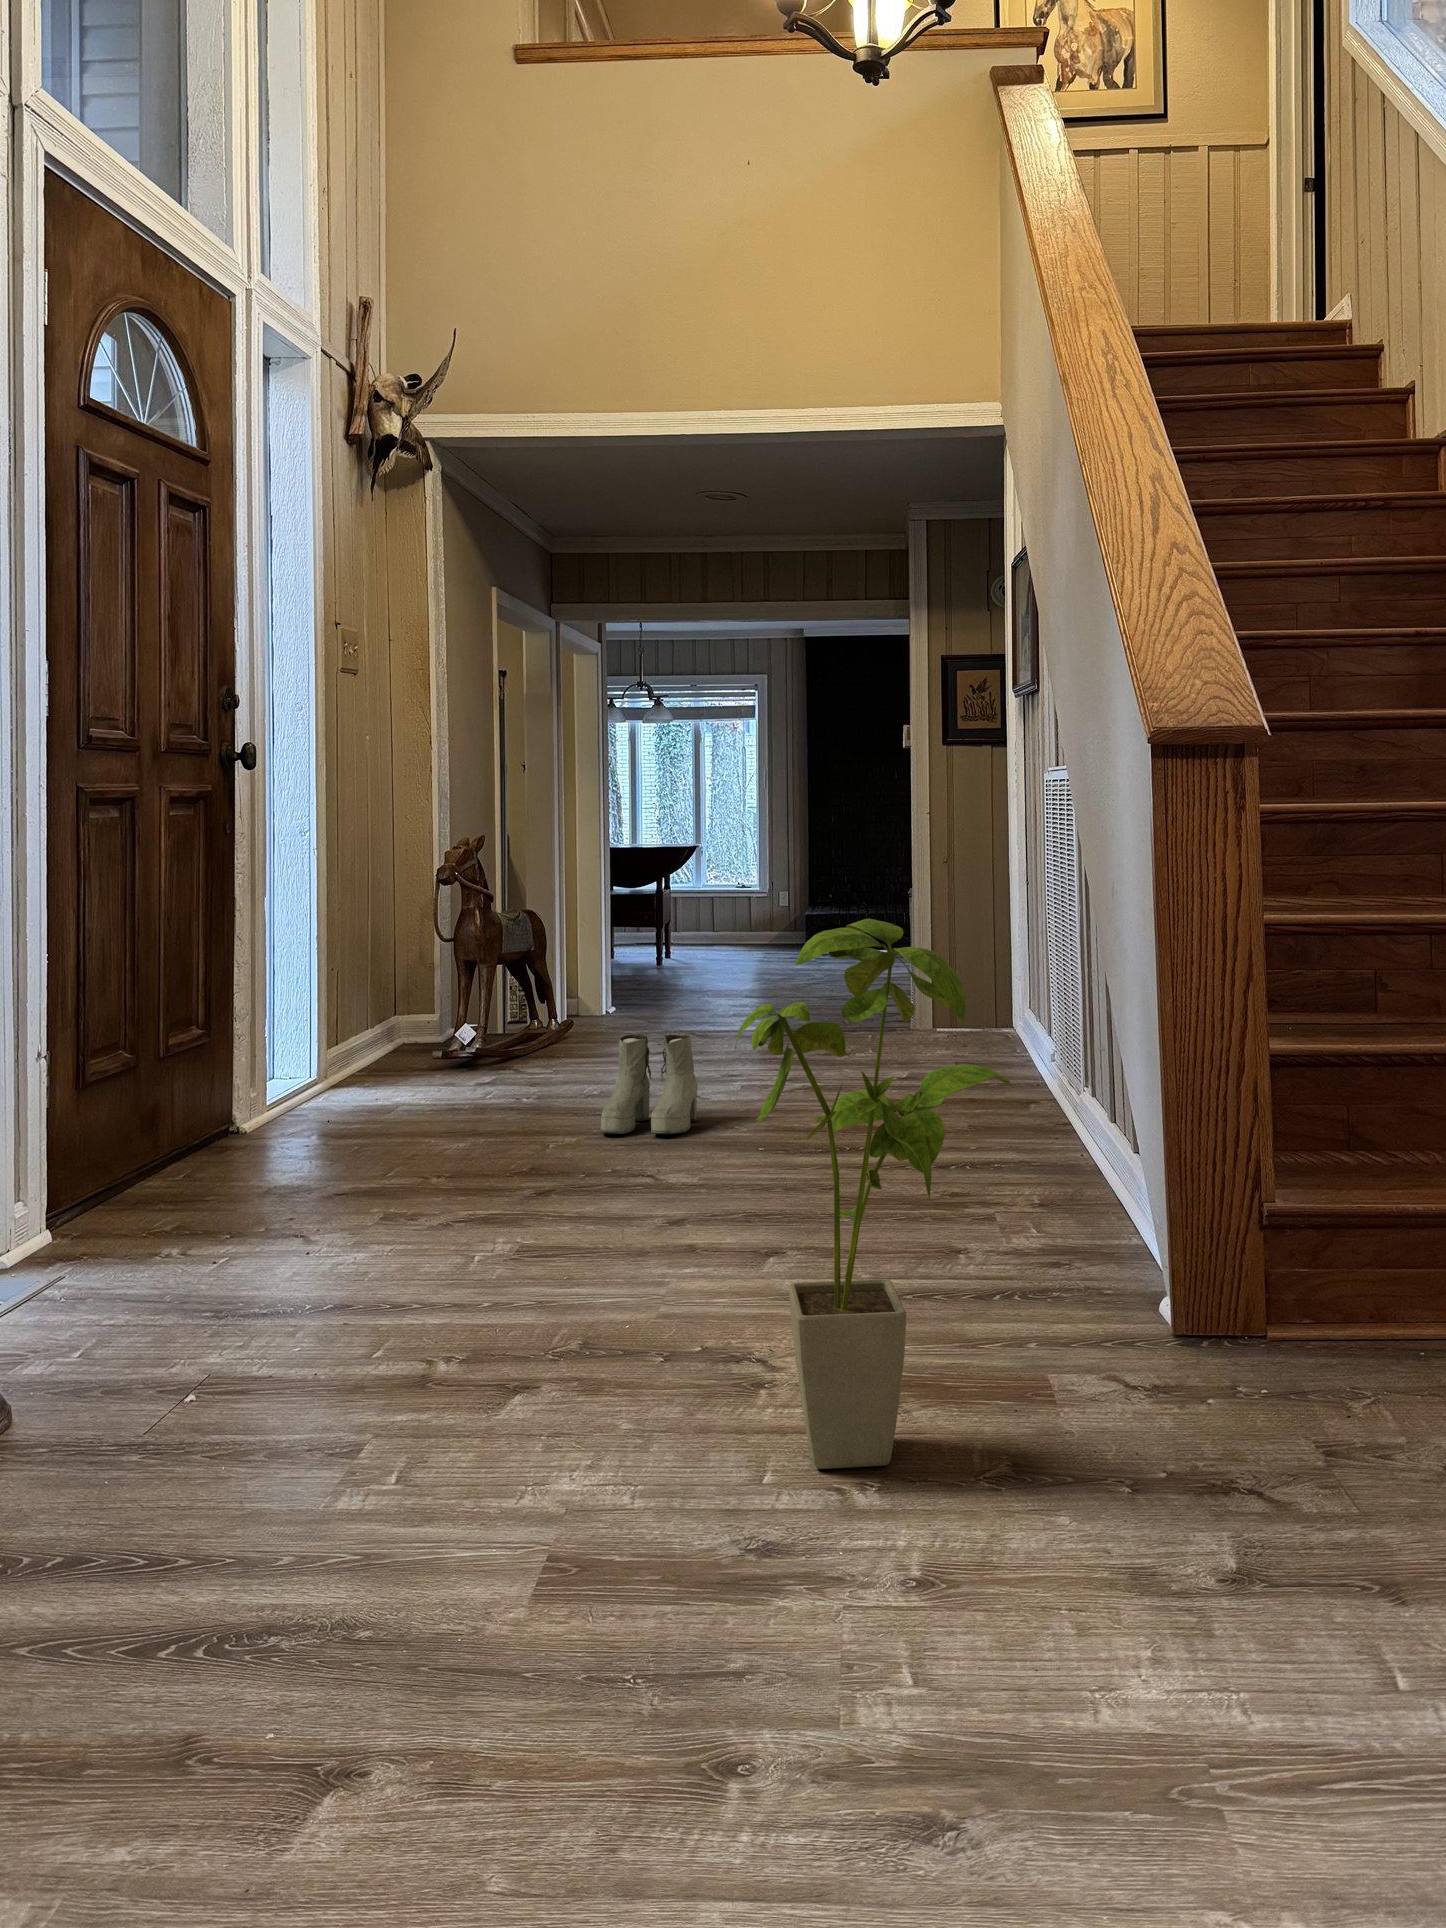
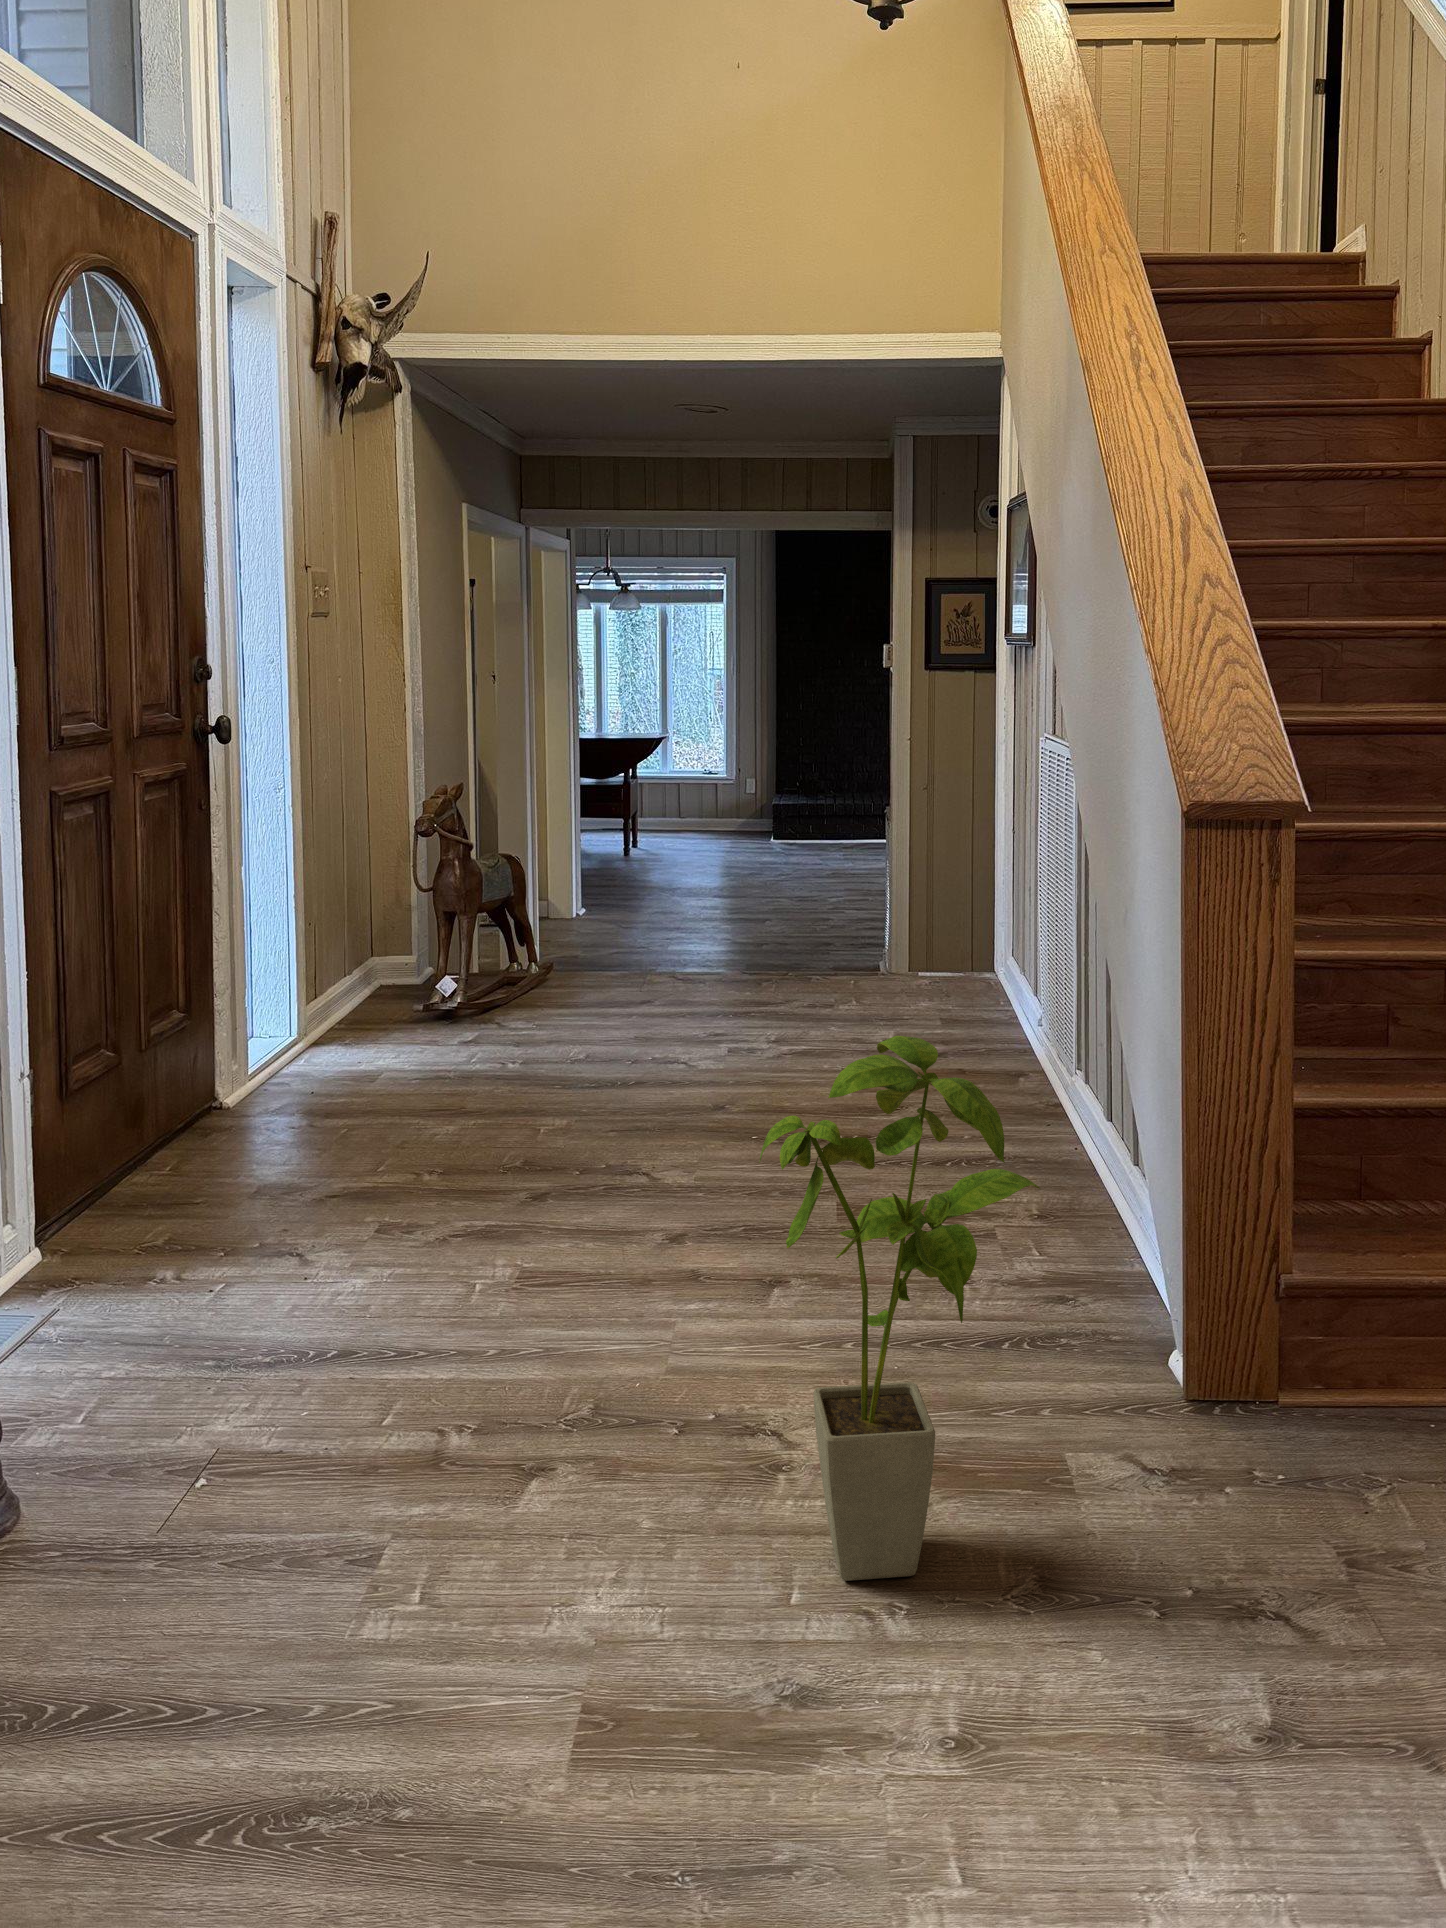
boots: present [601,1034,698,1134] -> none [592,1017,690,1123]

